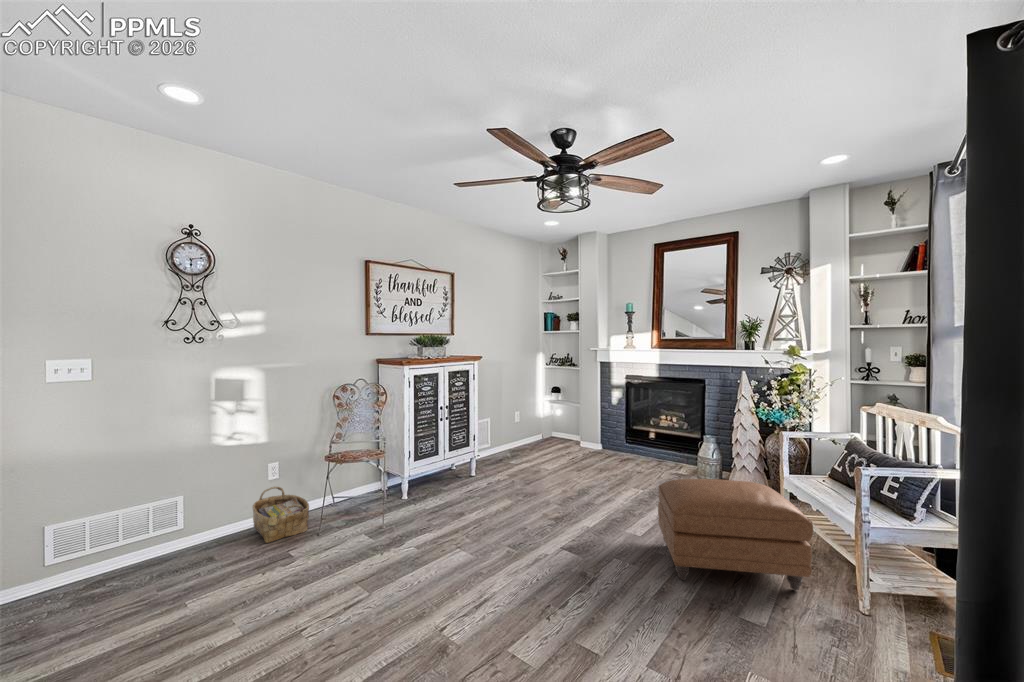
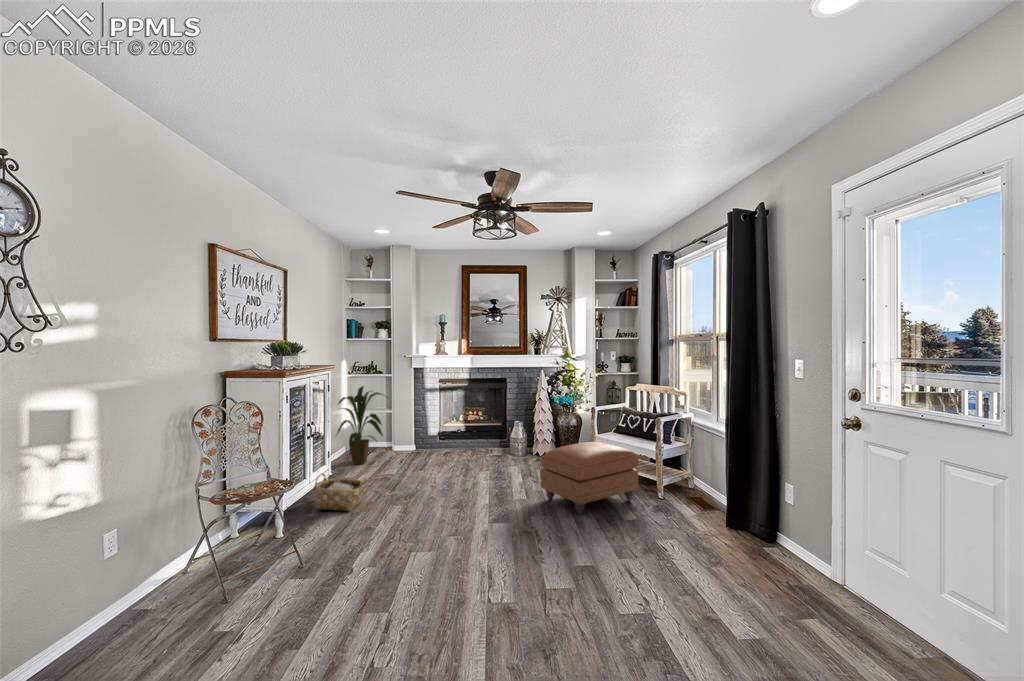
house plant: none [512,377,564,453] -> present [337,386,383,464]
woven basket: present [253,487,309,543] -> present [314,473,366,511]

